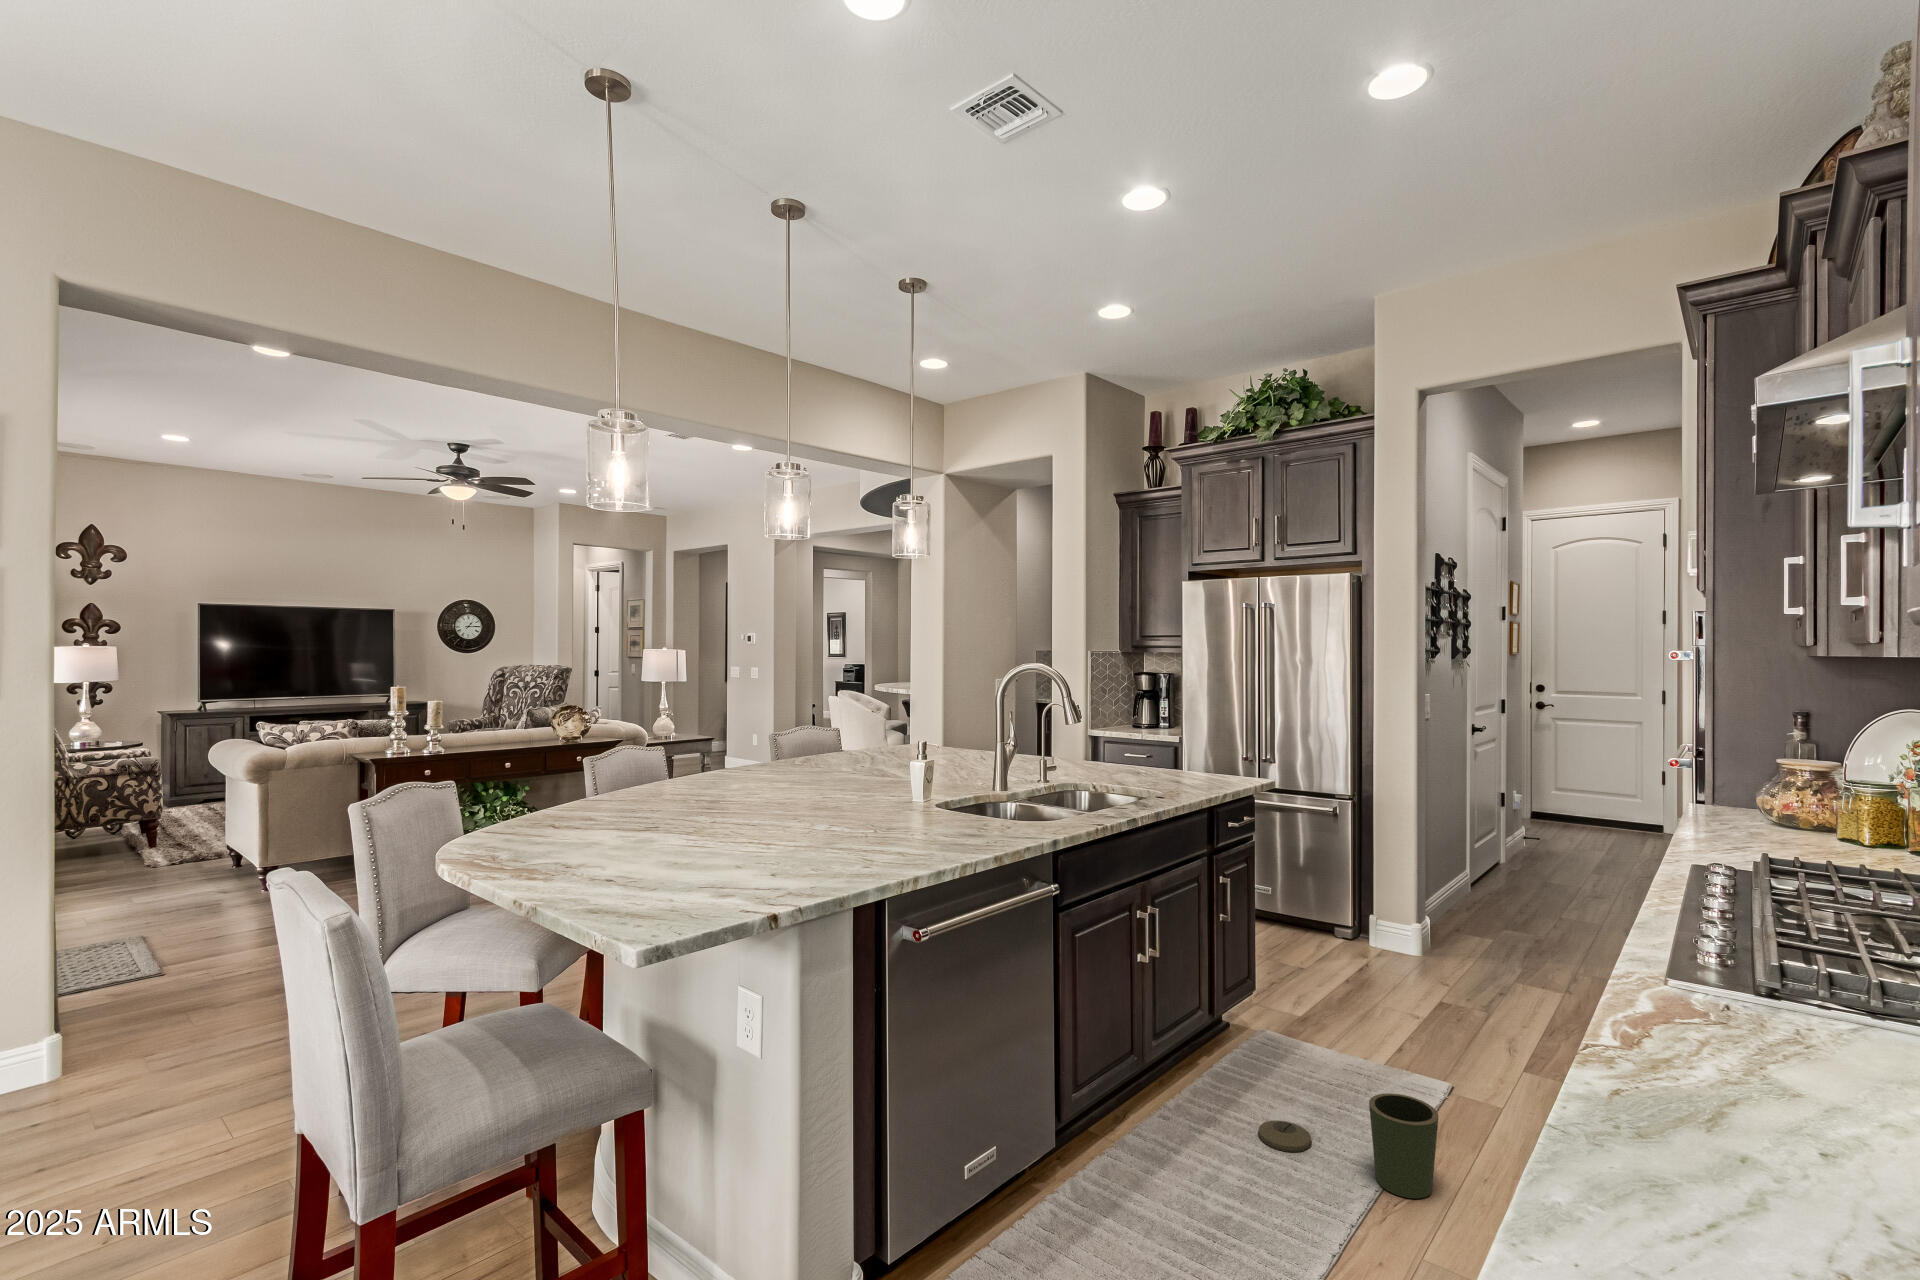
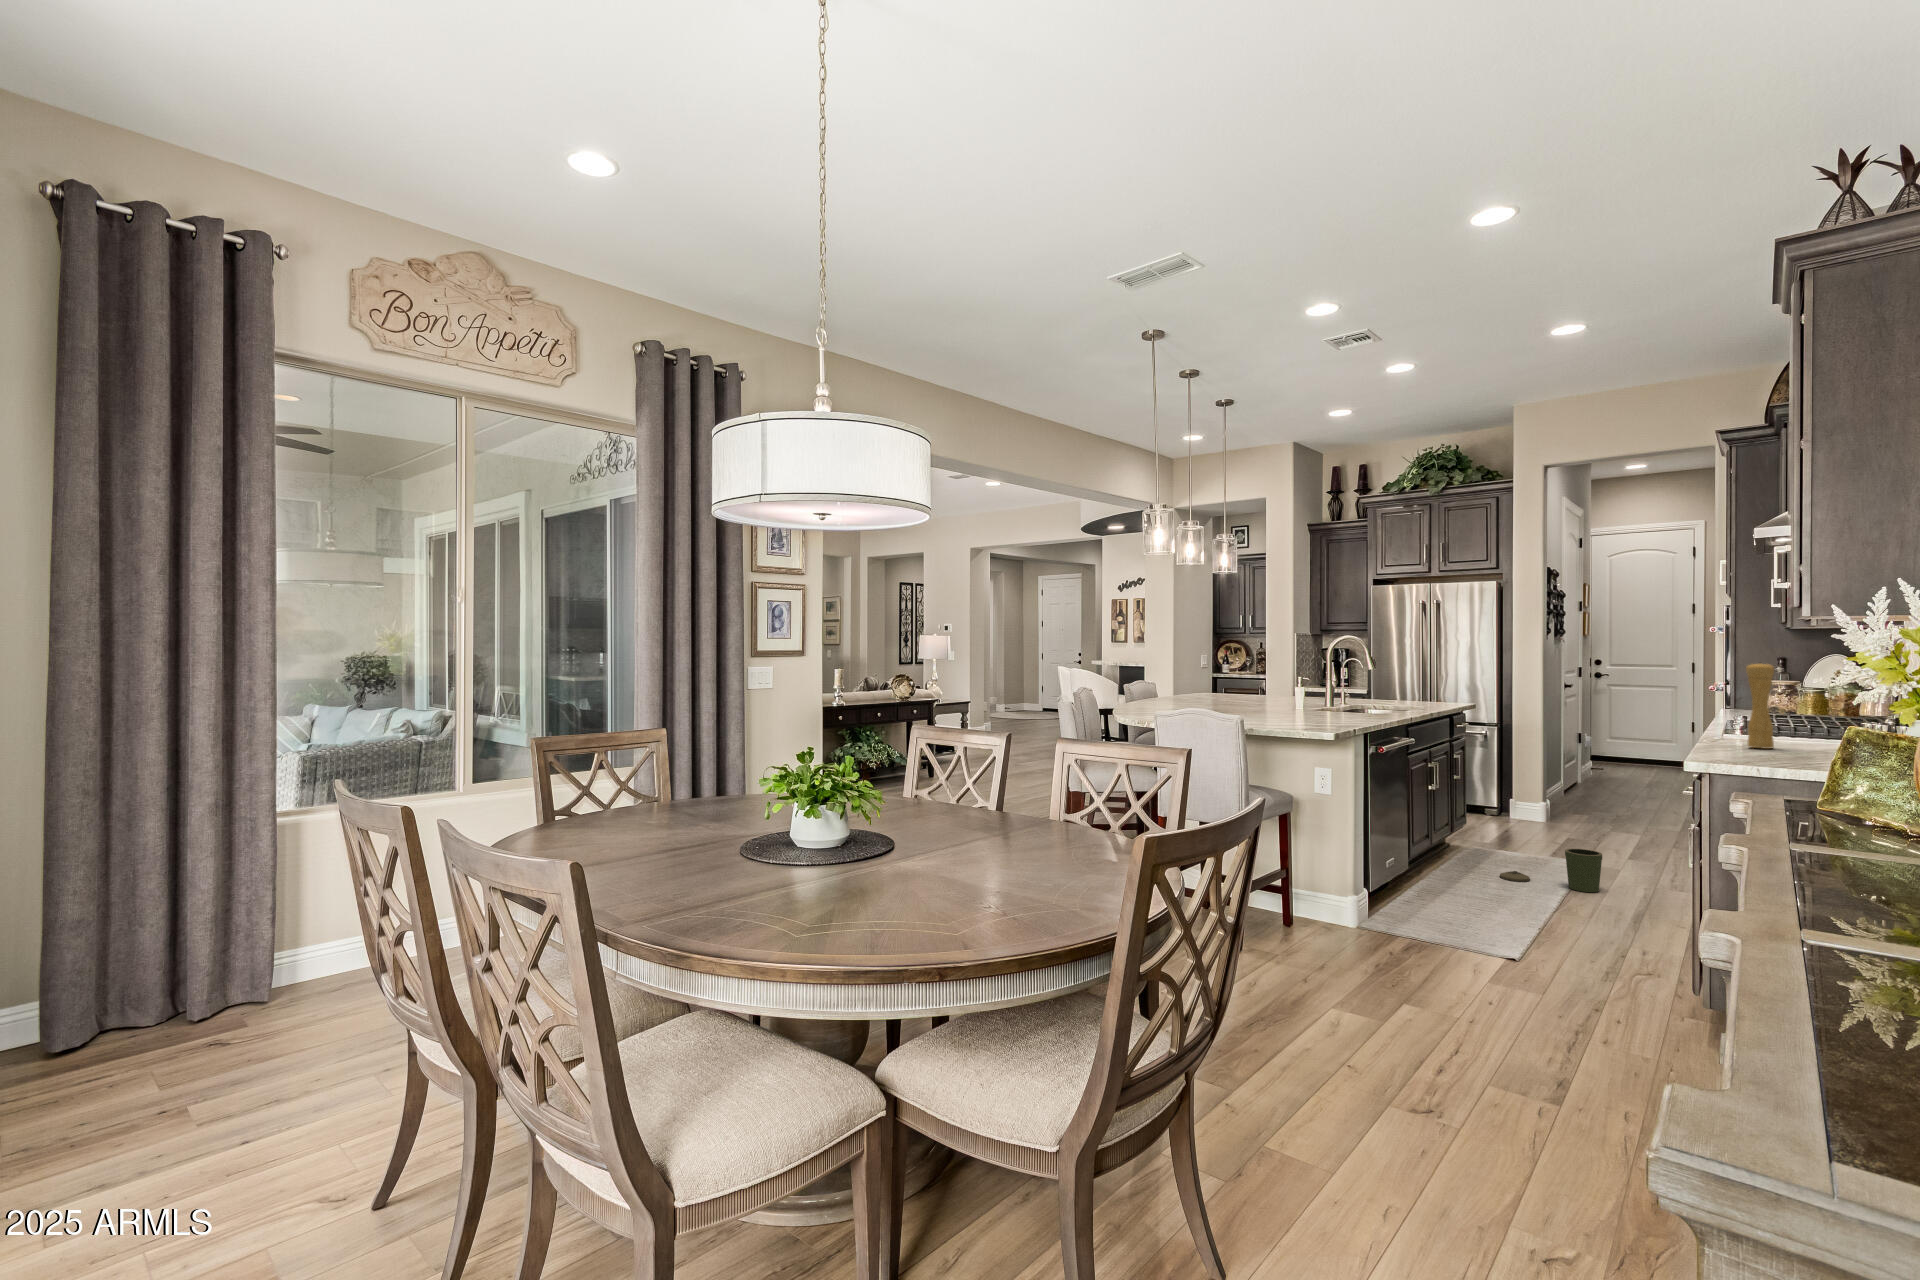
pepper mill: none [1718,811,1822,1139] -> present [1746,663,1774,749]

